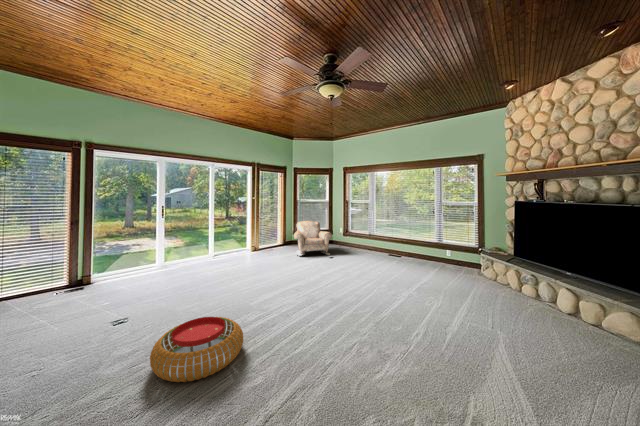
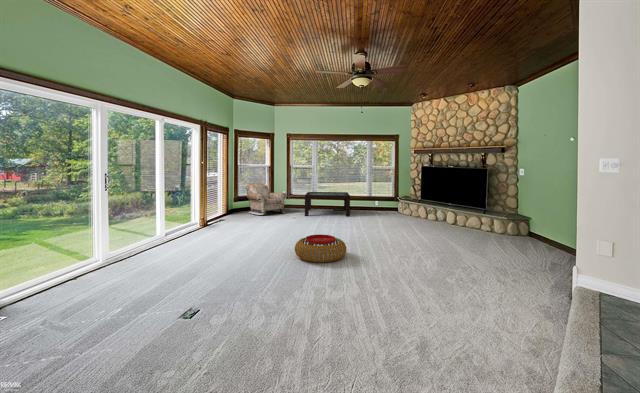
coffee table: none [341,232,409,269] -> present [305,192,350,216]

